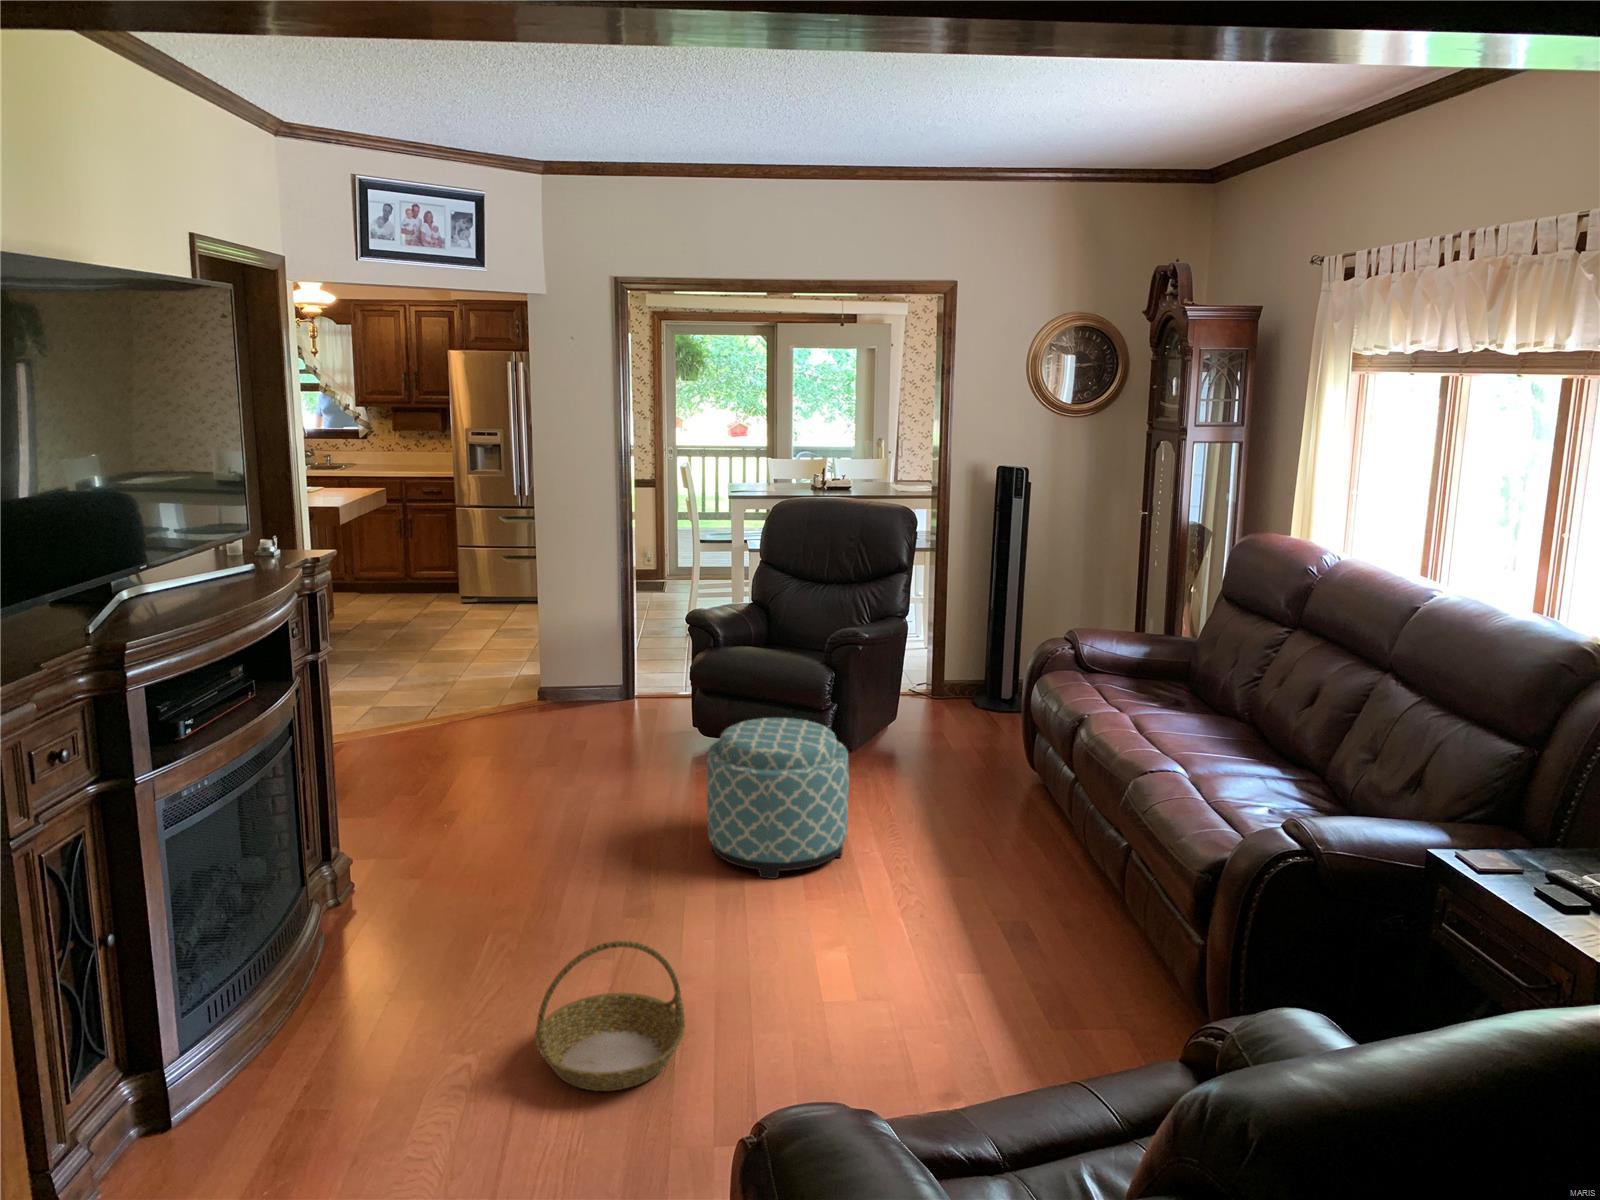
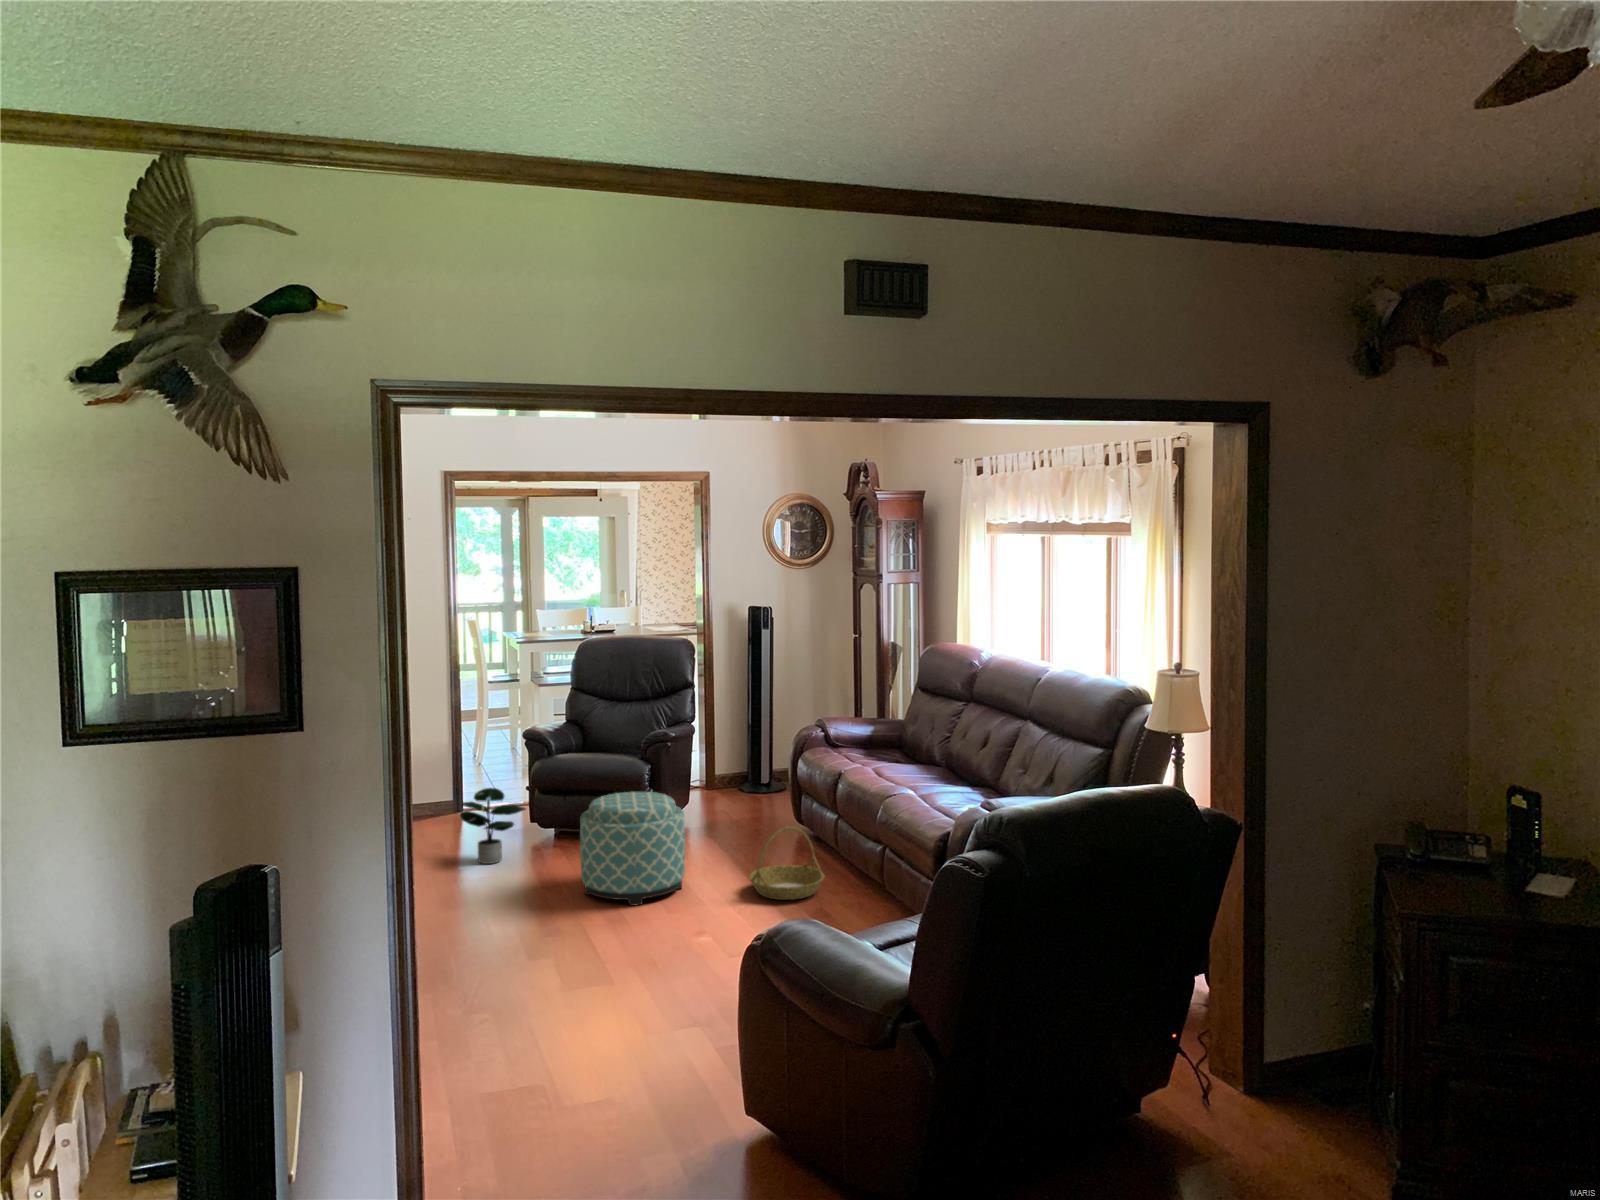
potted plant: none [583,687,669,784] -> present [459,788,526,864]
basket: present [535,941,685,1091] -> present [749,827,824,900]

